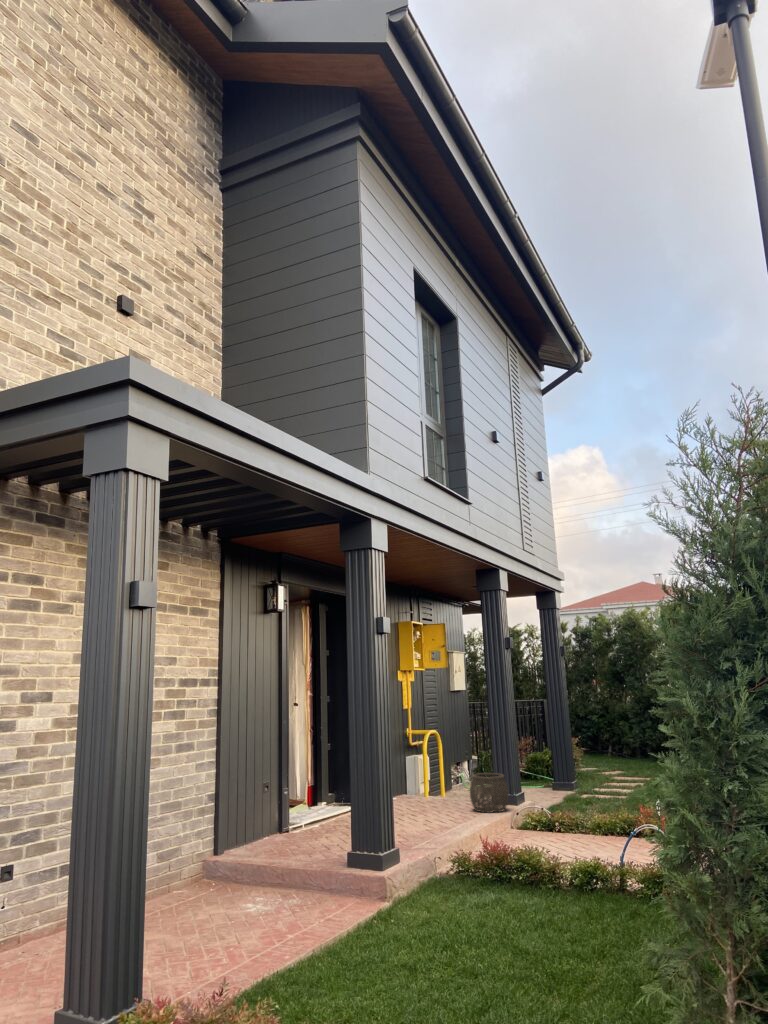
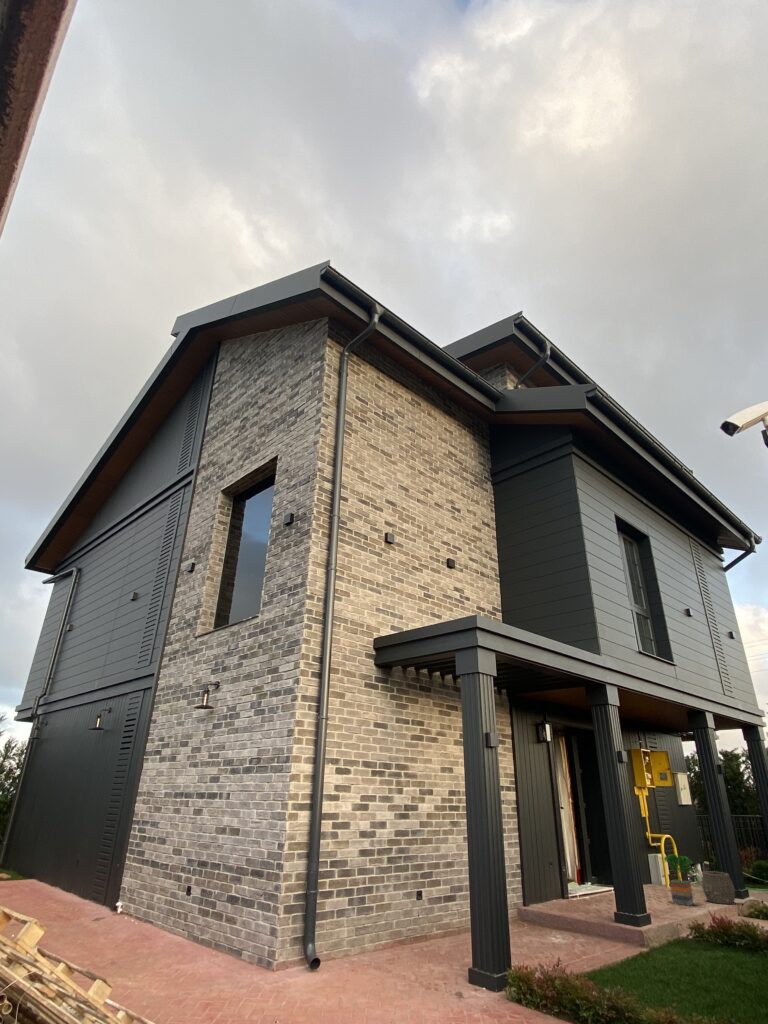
potted tree: none [425,756,464,821] -> present [664,854,694,906]

